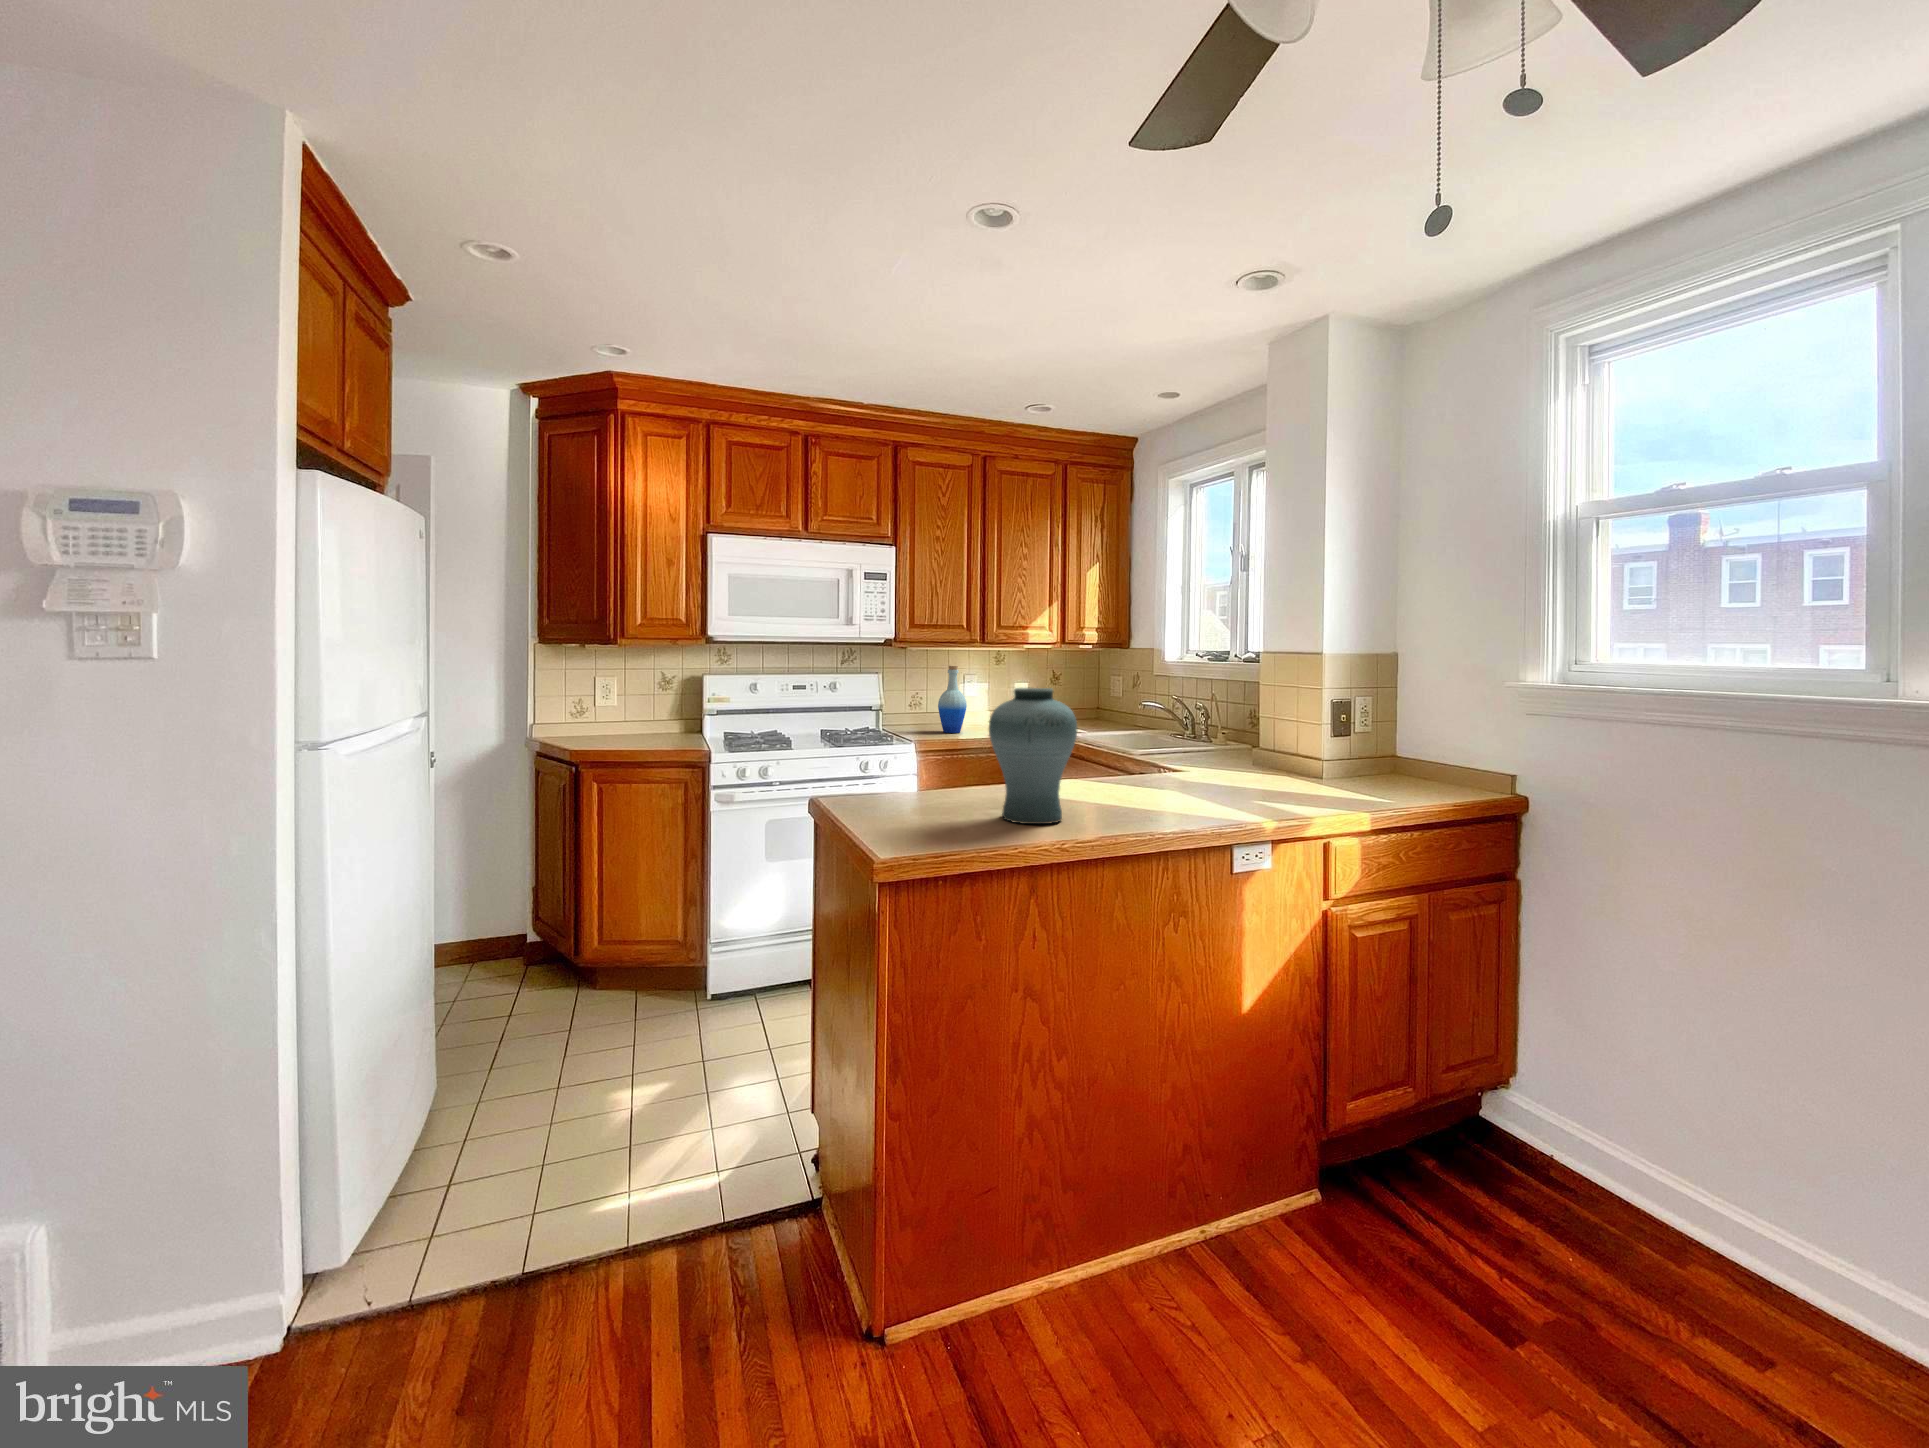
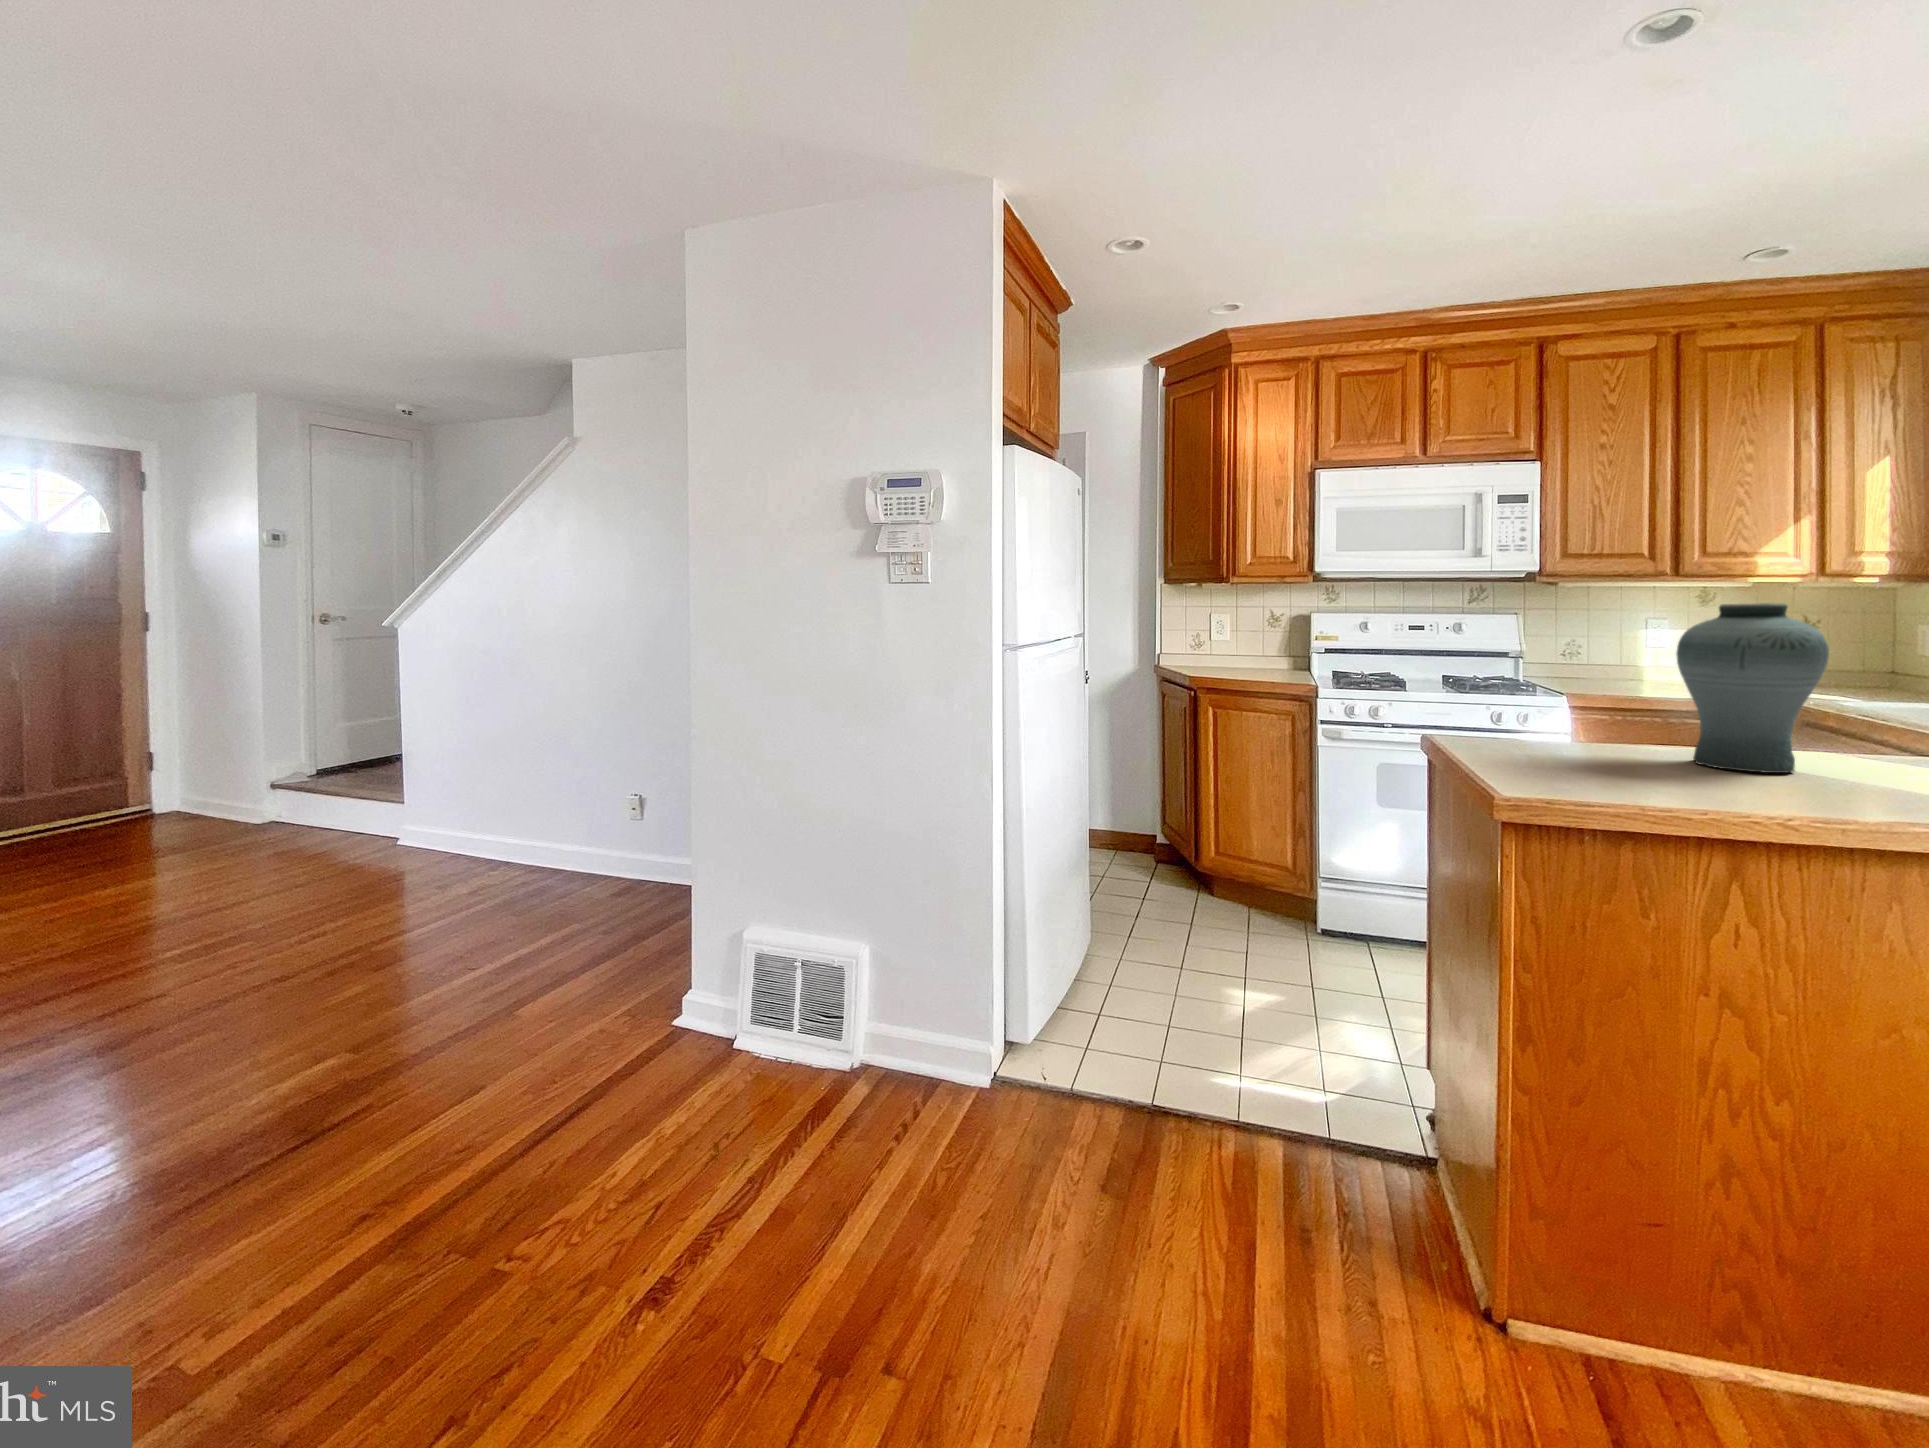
bottle: present [938,666,967,733] -> none [1600,601,1645,683]

